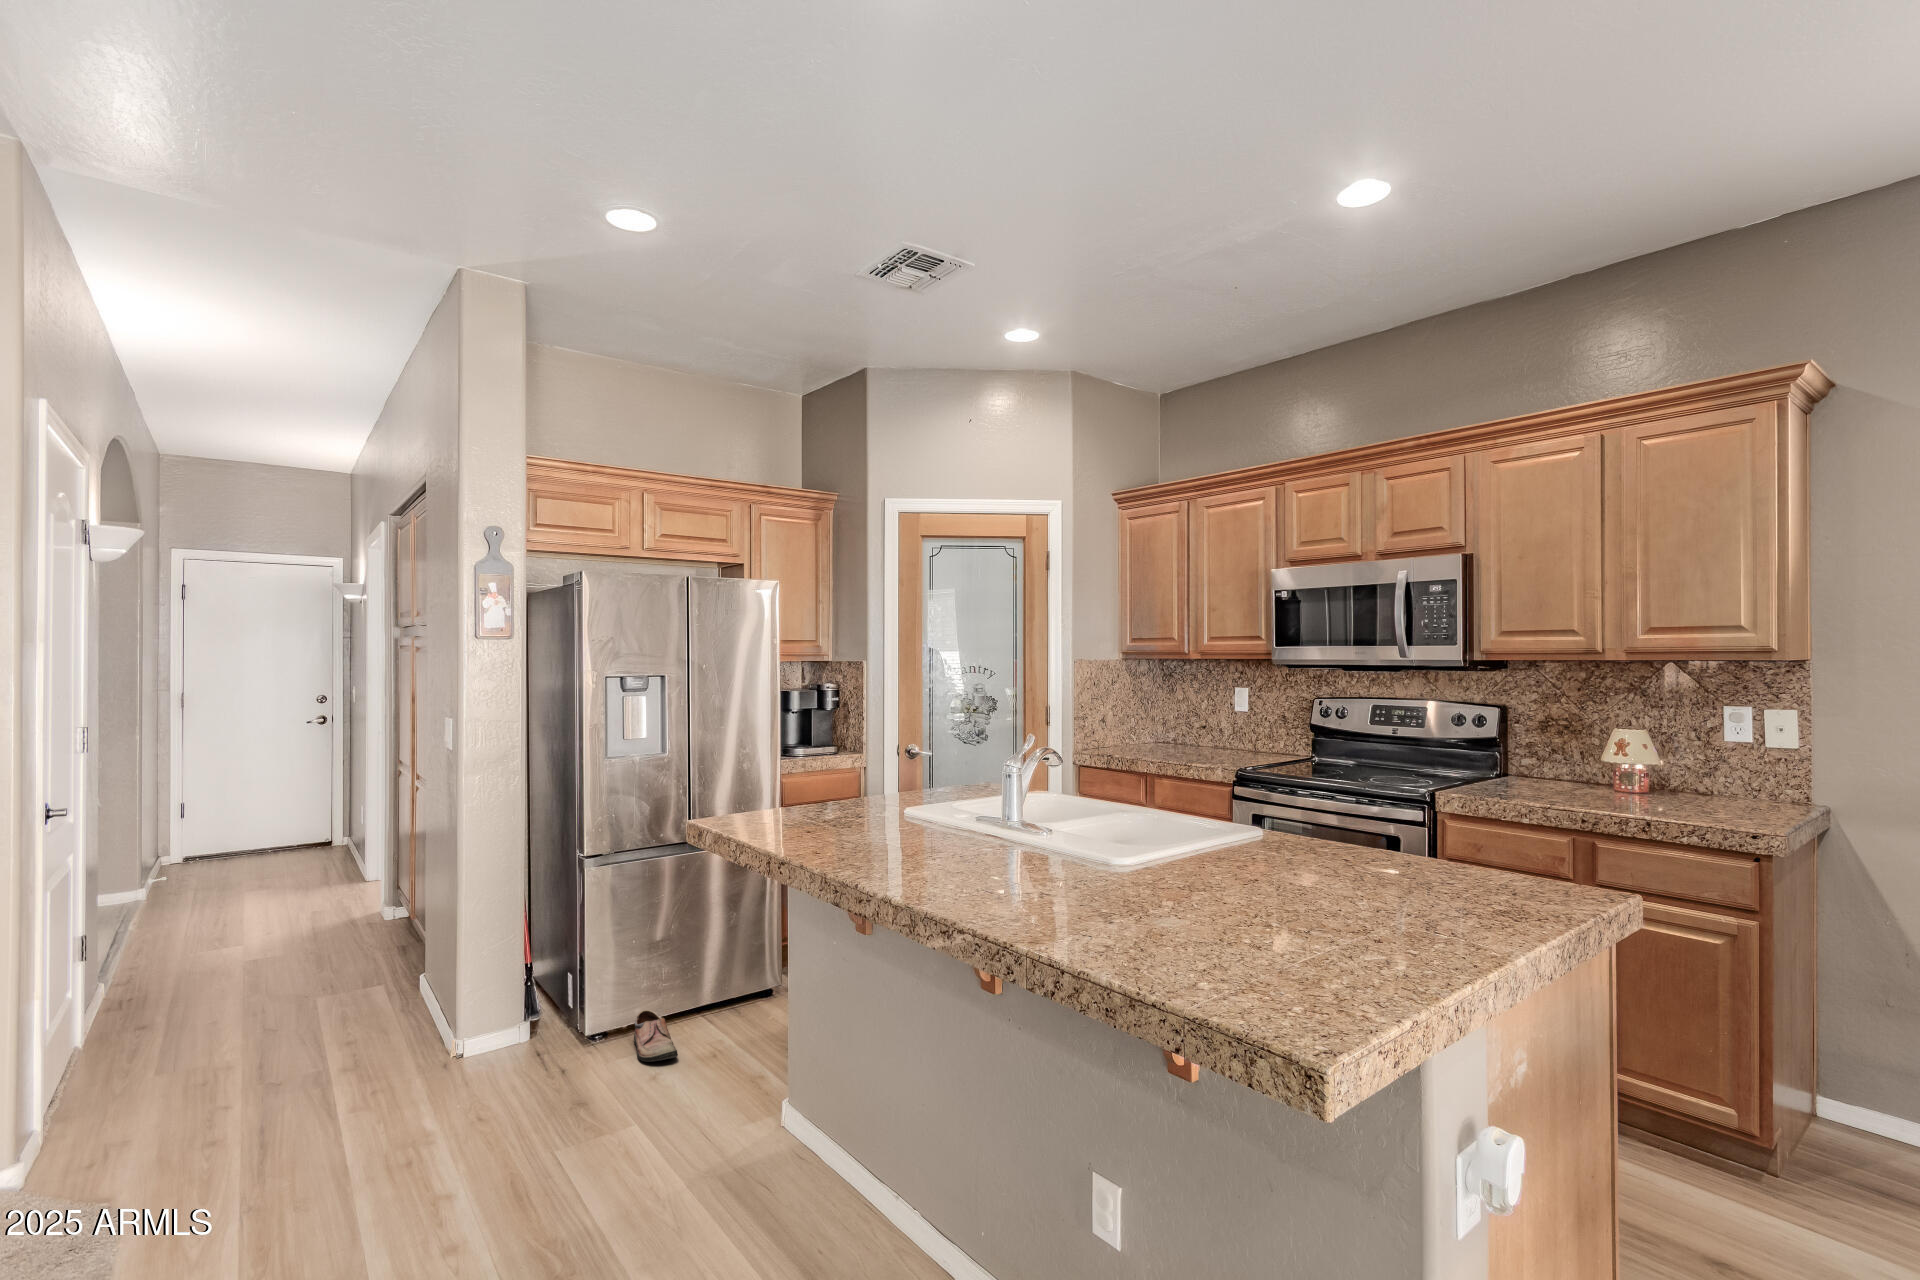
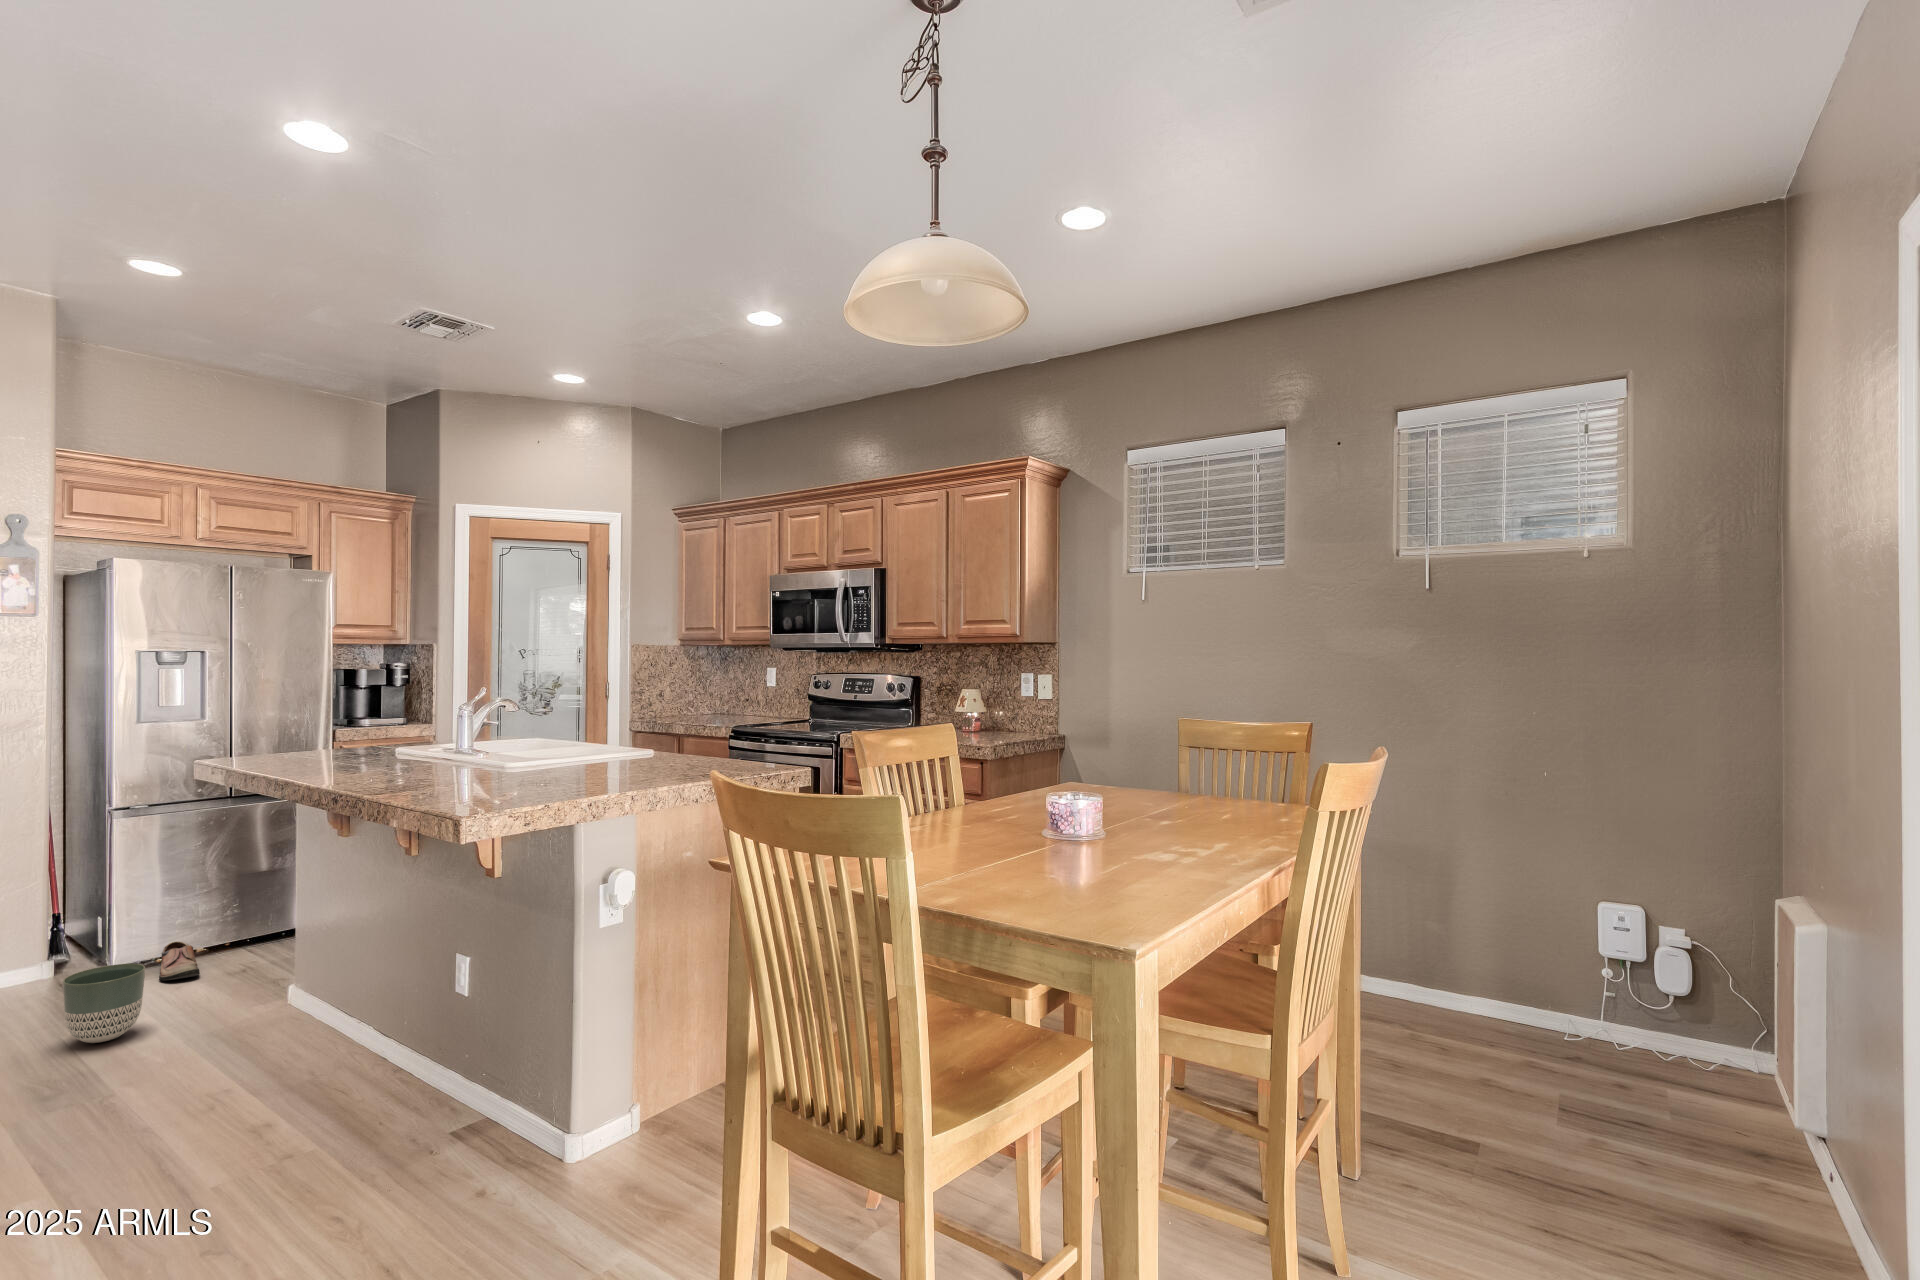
planter: none [575,1058,652,1157] -> present [63,964,145,1043]

